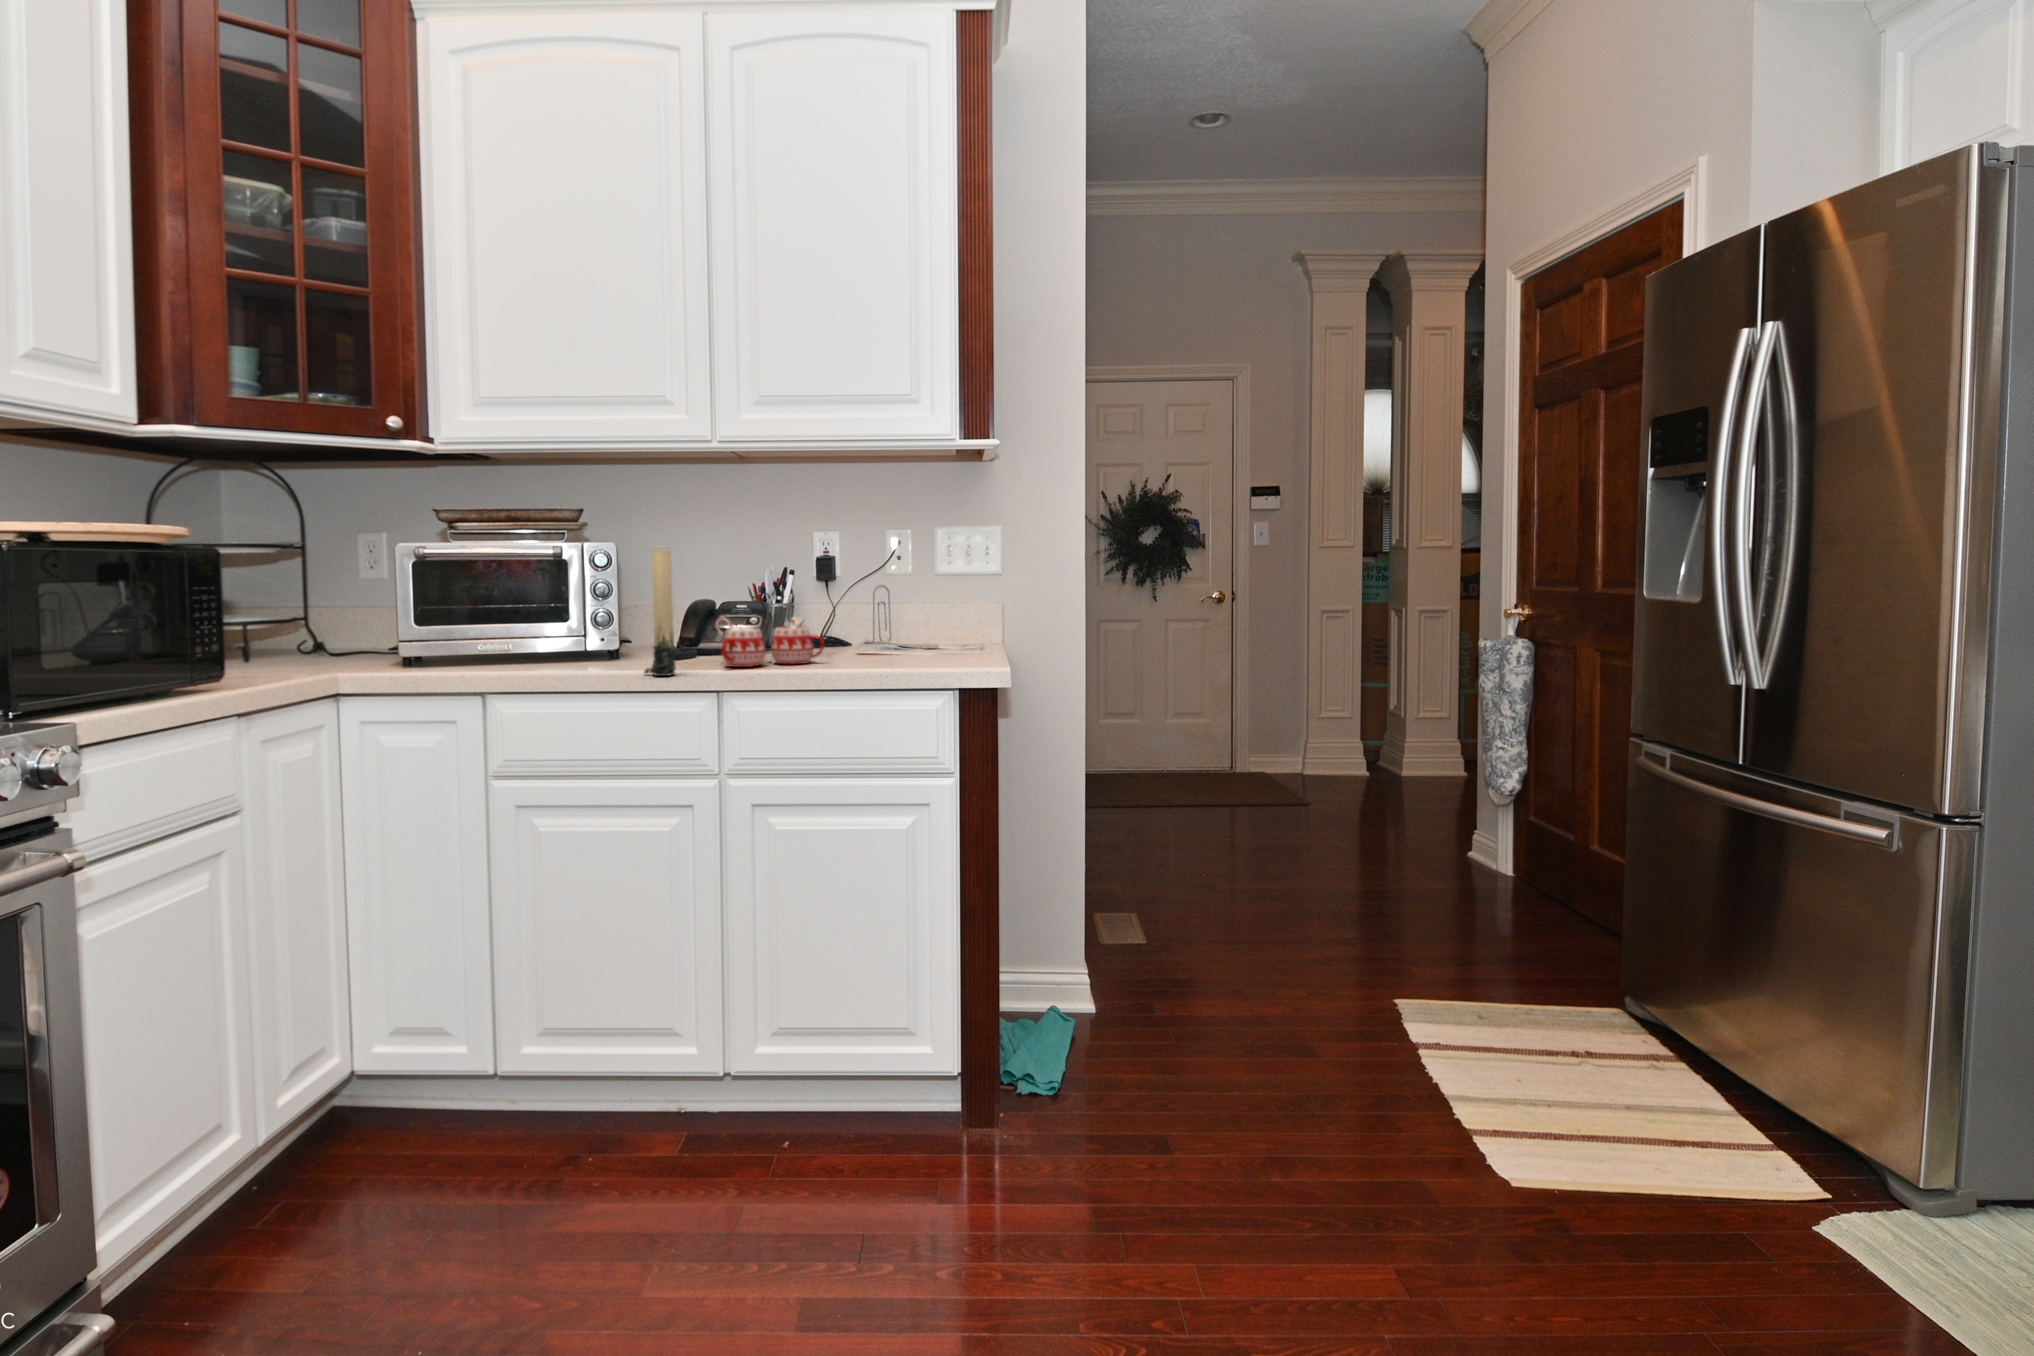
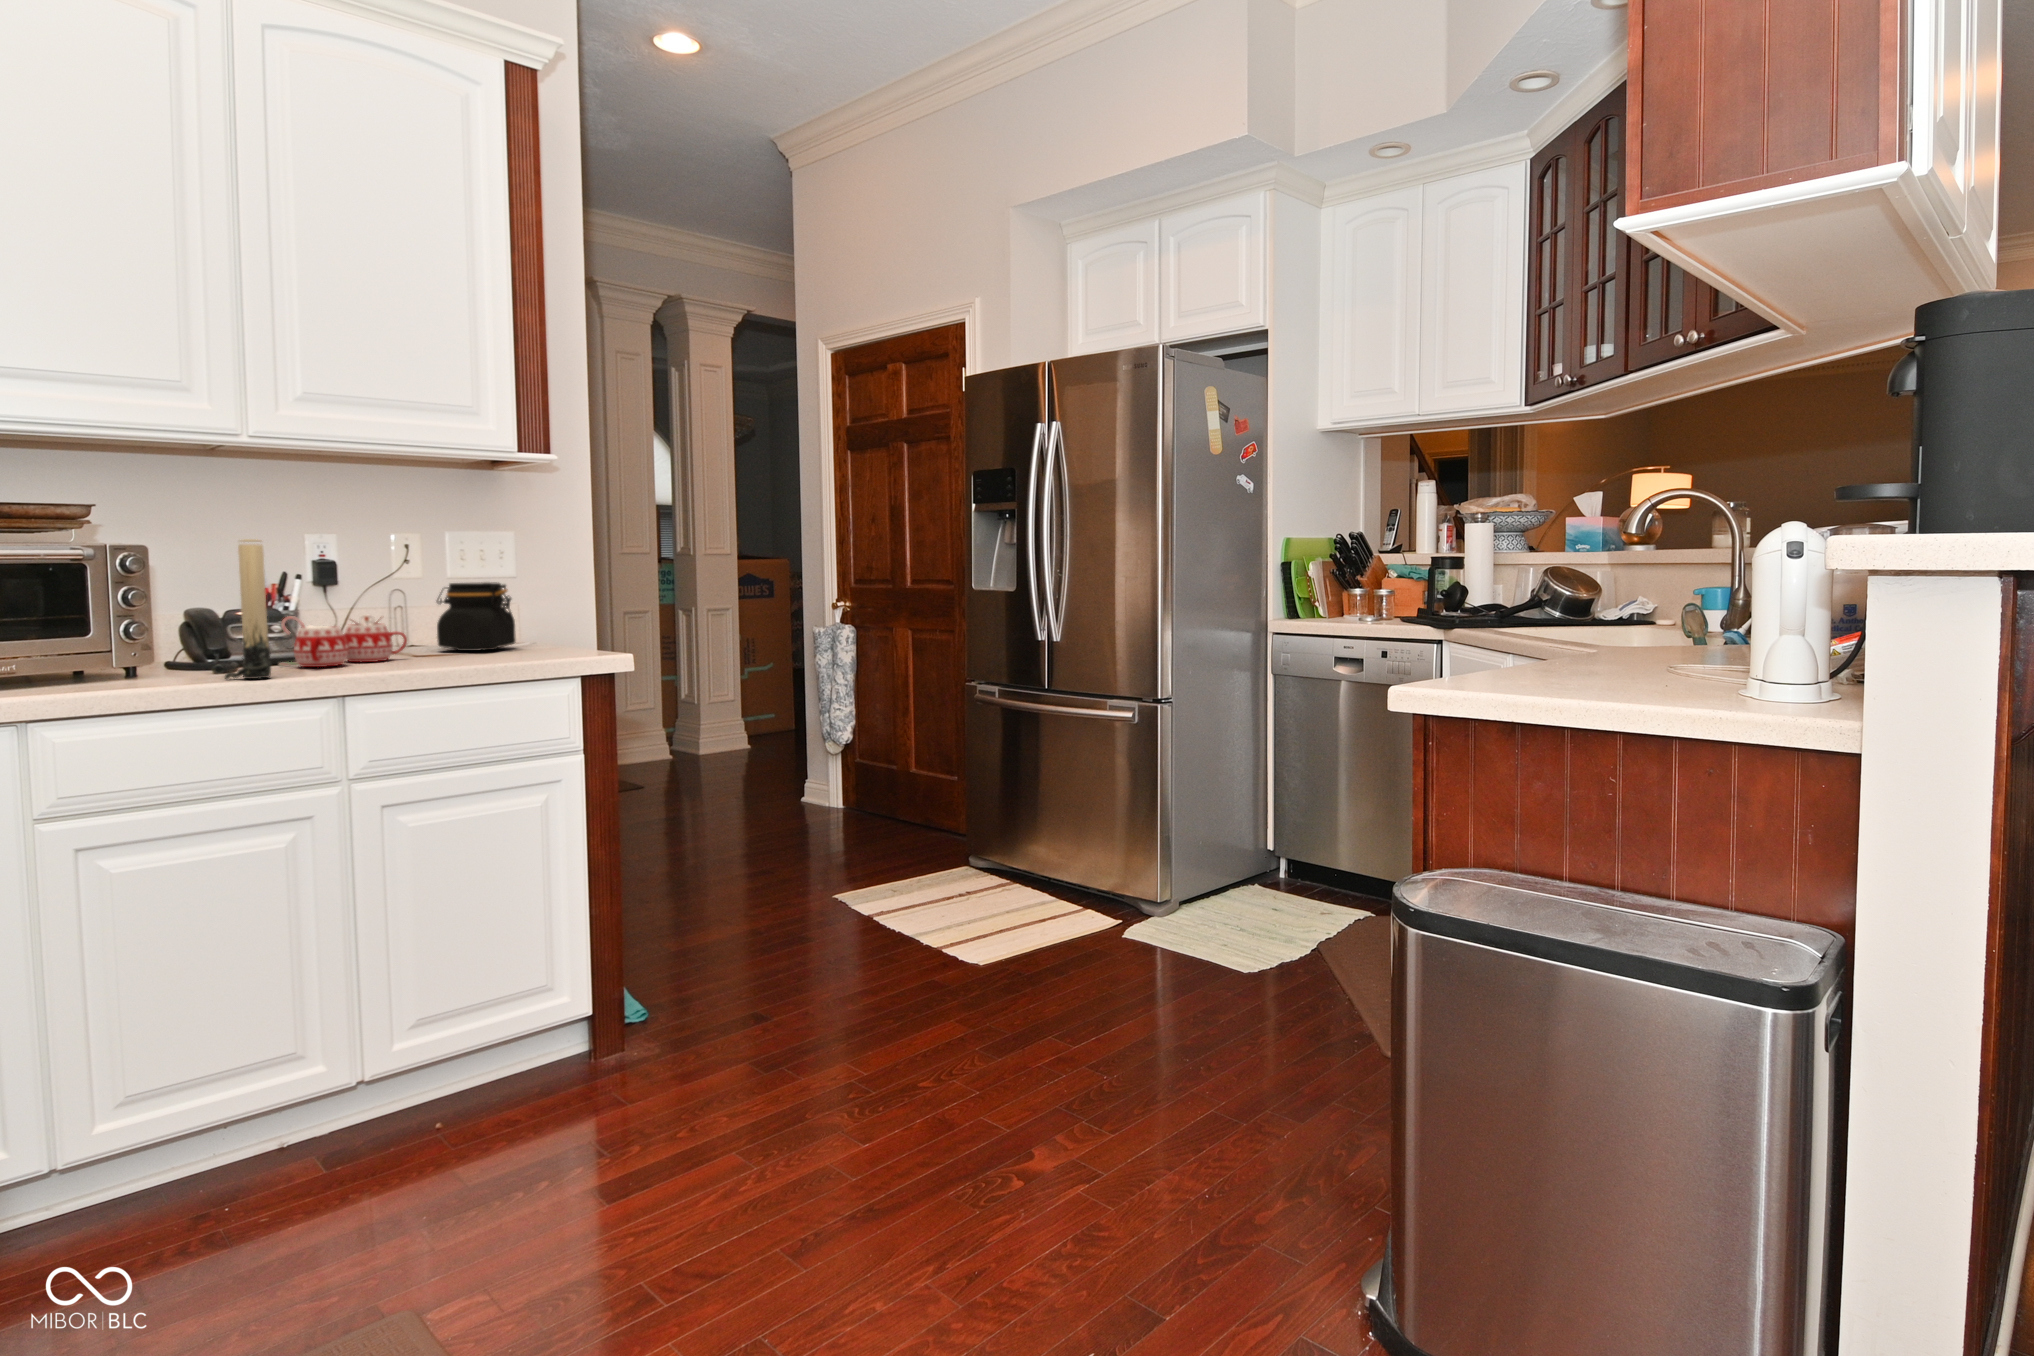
jar: none [872,586,944,658] -> present [437,582,516,651]

